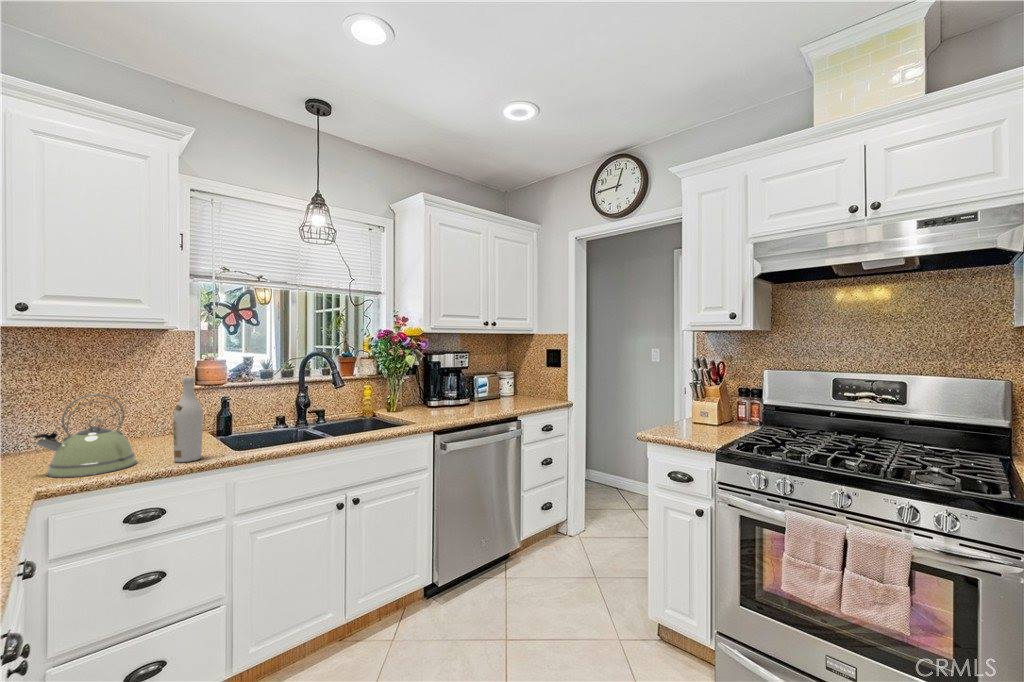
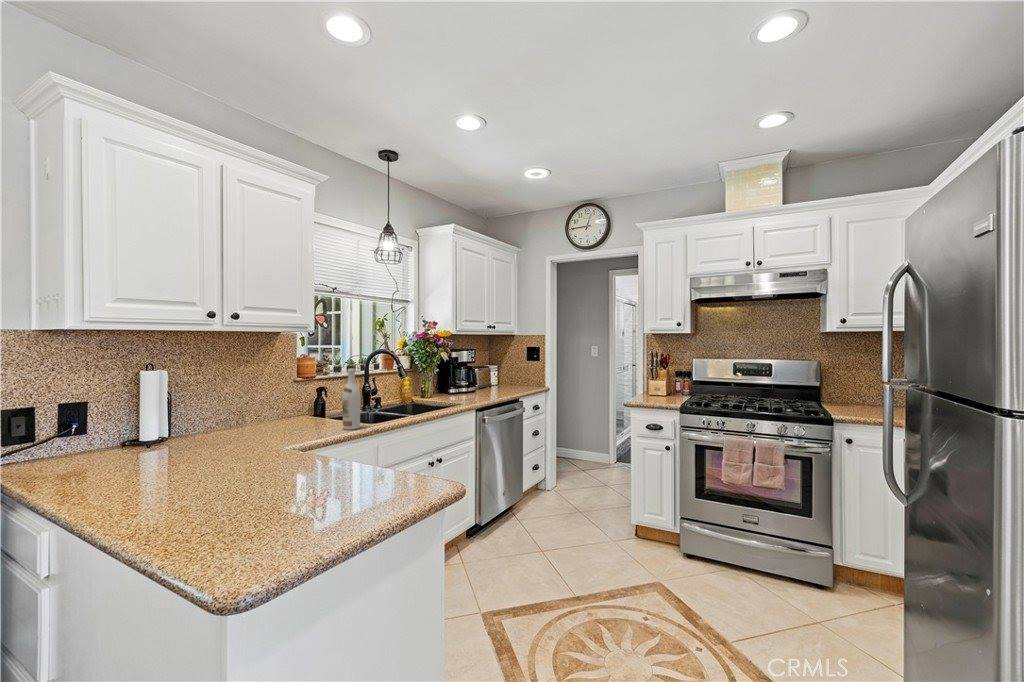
kettle: present [34,394,137,477] -> none [266,382,321,440]

